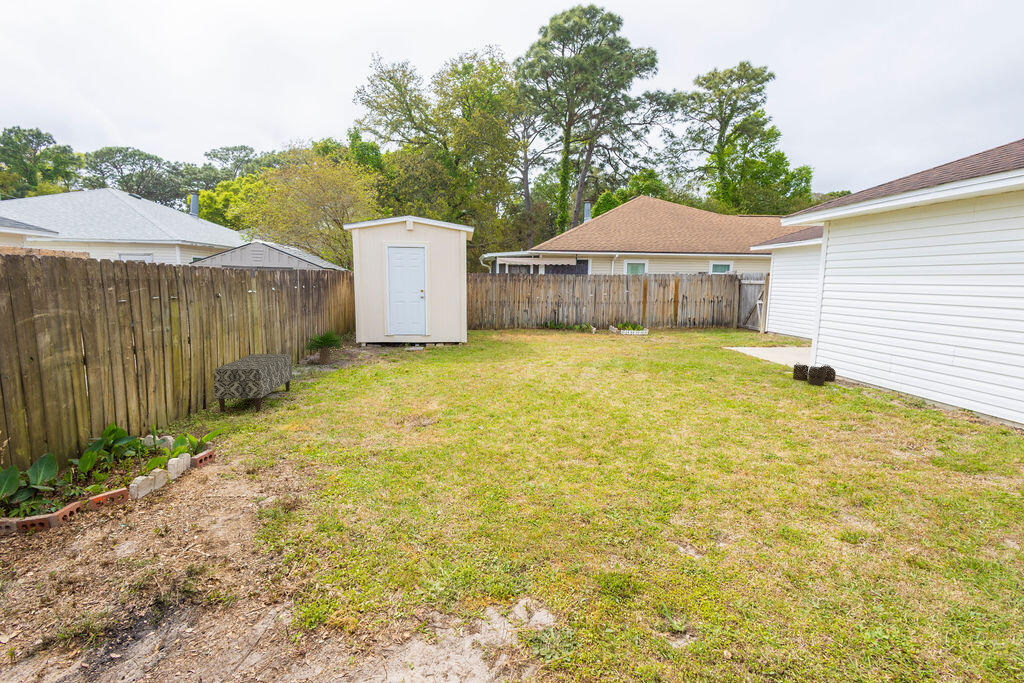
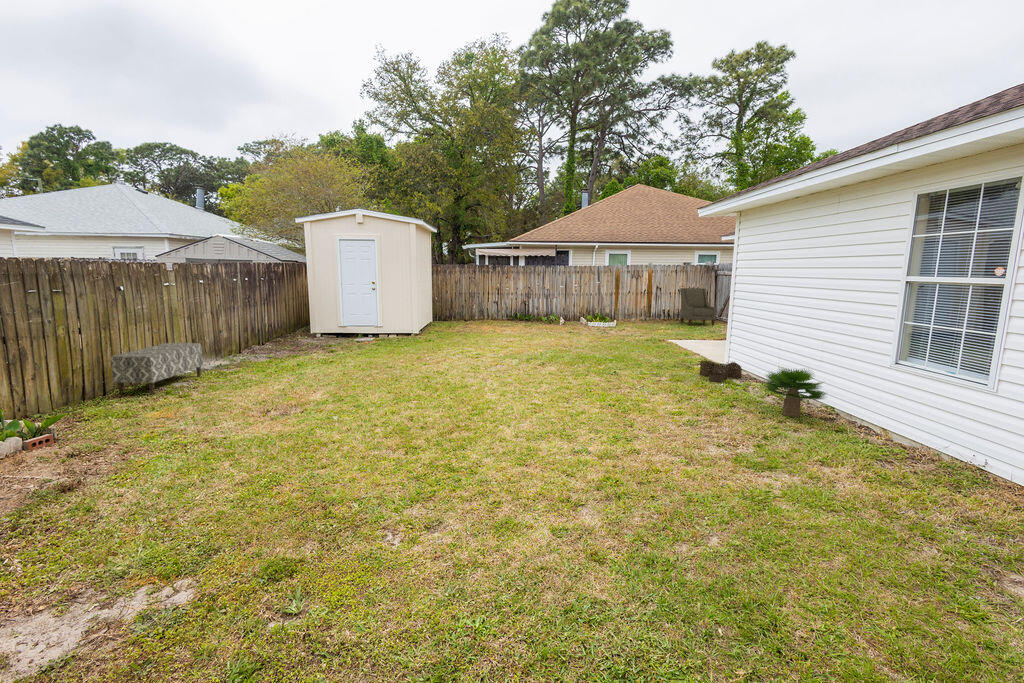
chair: none [707,296,745,332] -> present [680,288,716,326]
potted plant: present [305,331,342,364] -> present [764,369,826,417]

